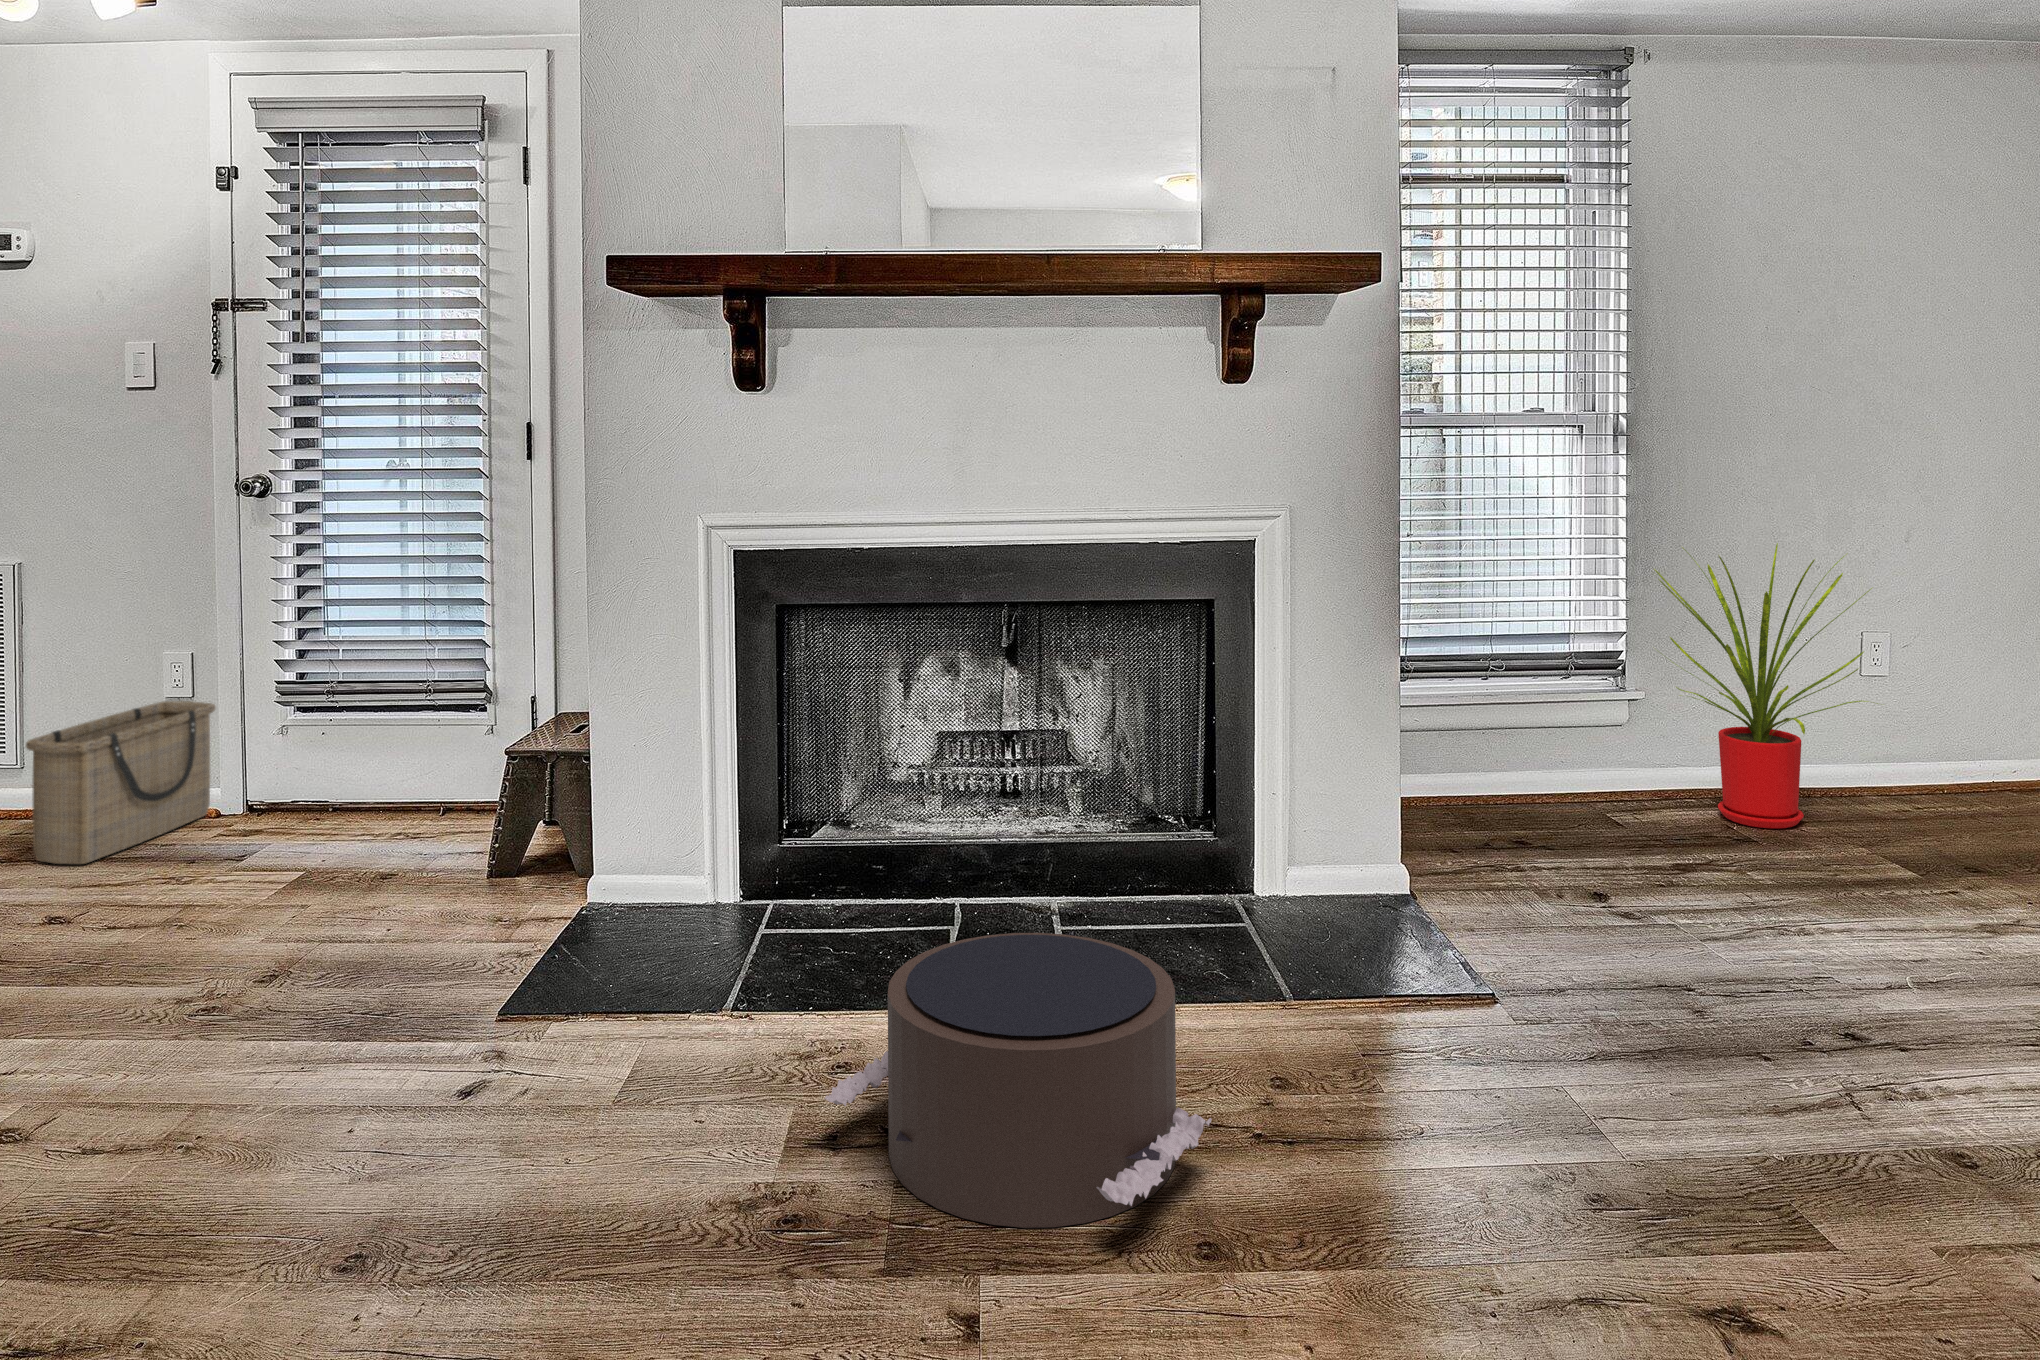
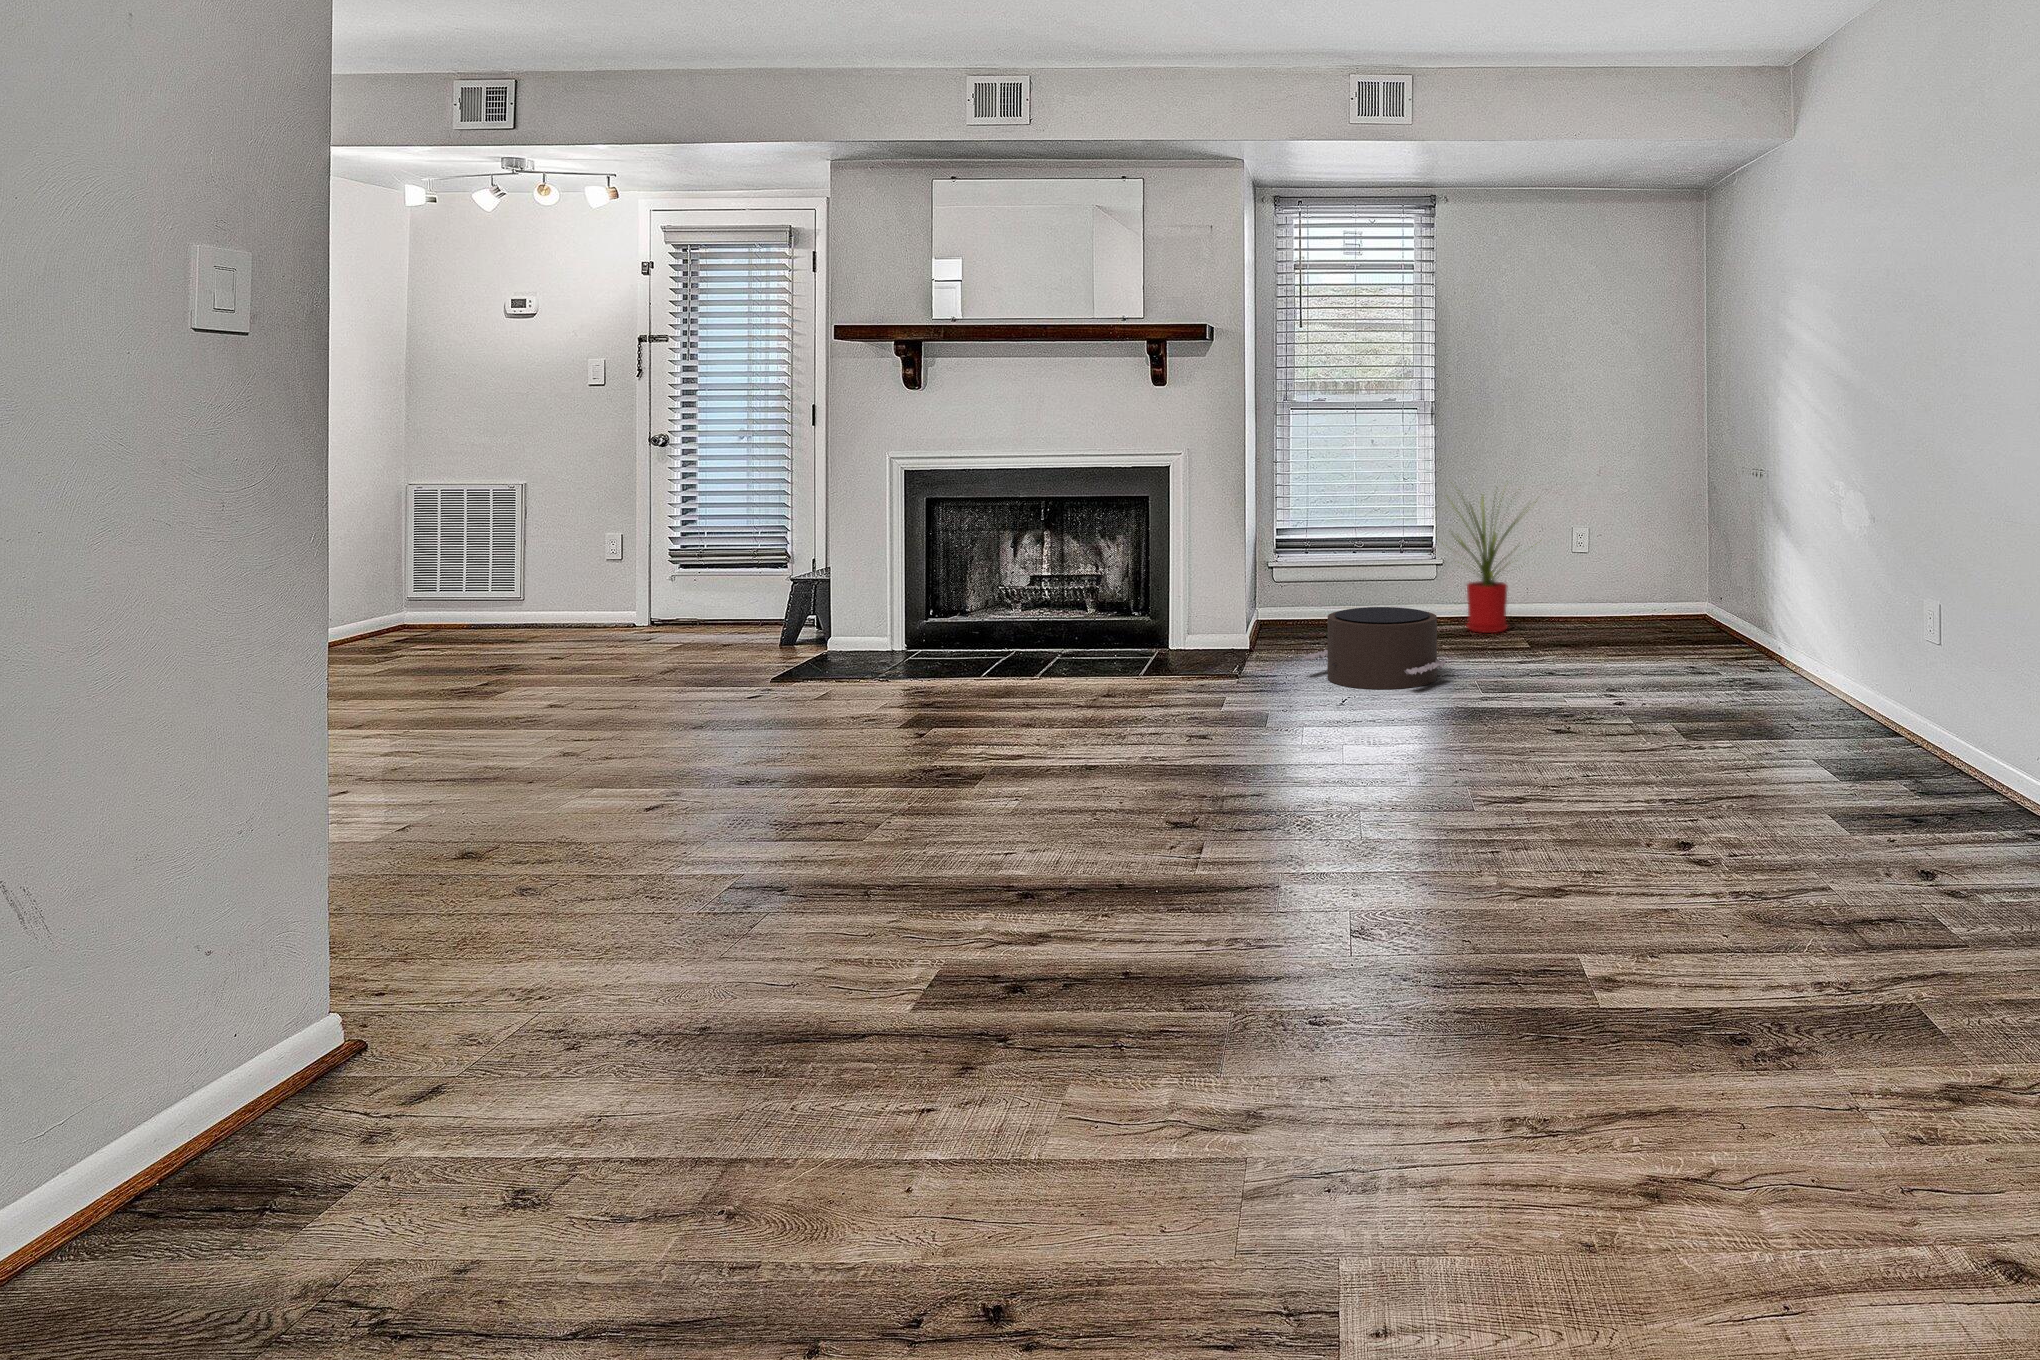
basket: present [26,701,216,864] -> none [539,561,638,639]
pouf: present [825,933,1212,1228] -> present [1304,607,1449,689]

